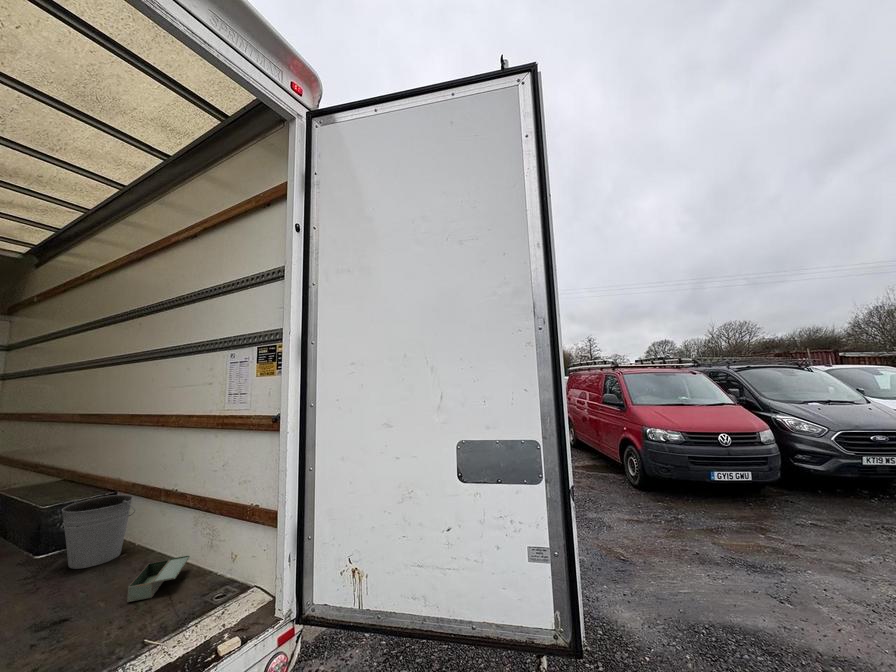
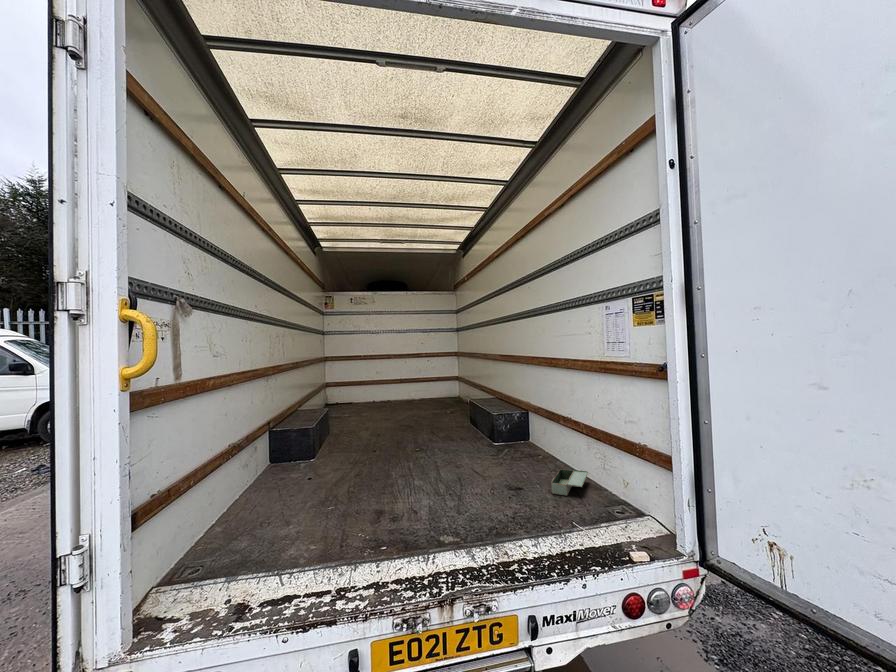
bucket: present [62,495,135,569] -> none [503,413,544,460]

